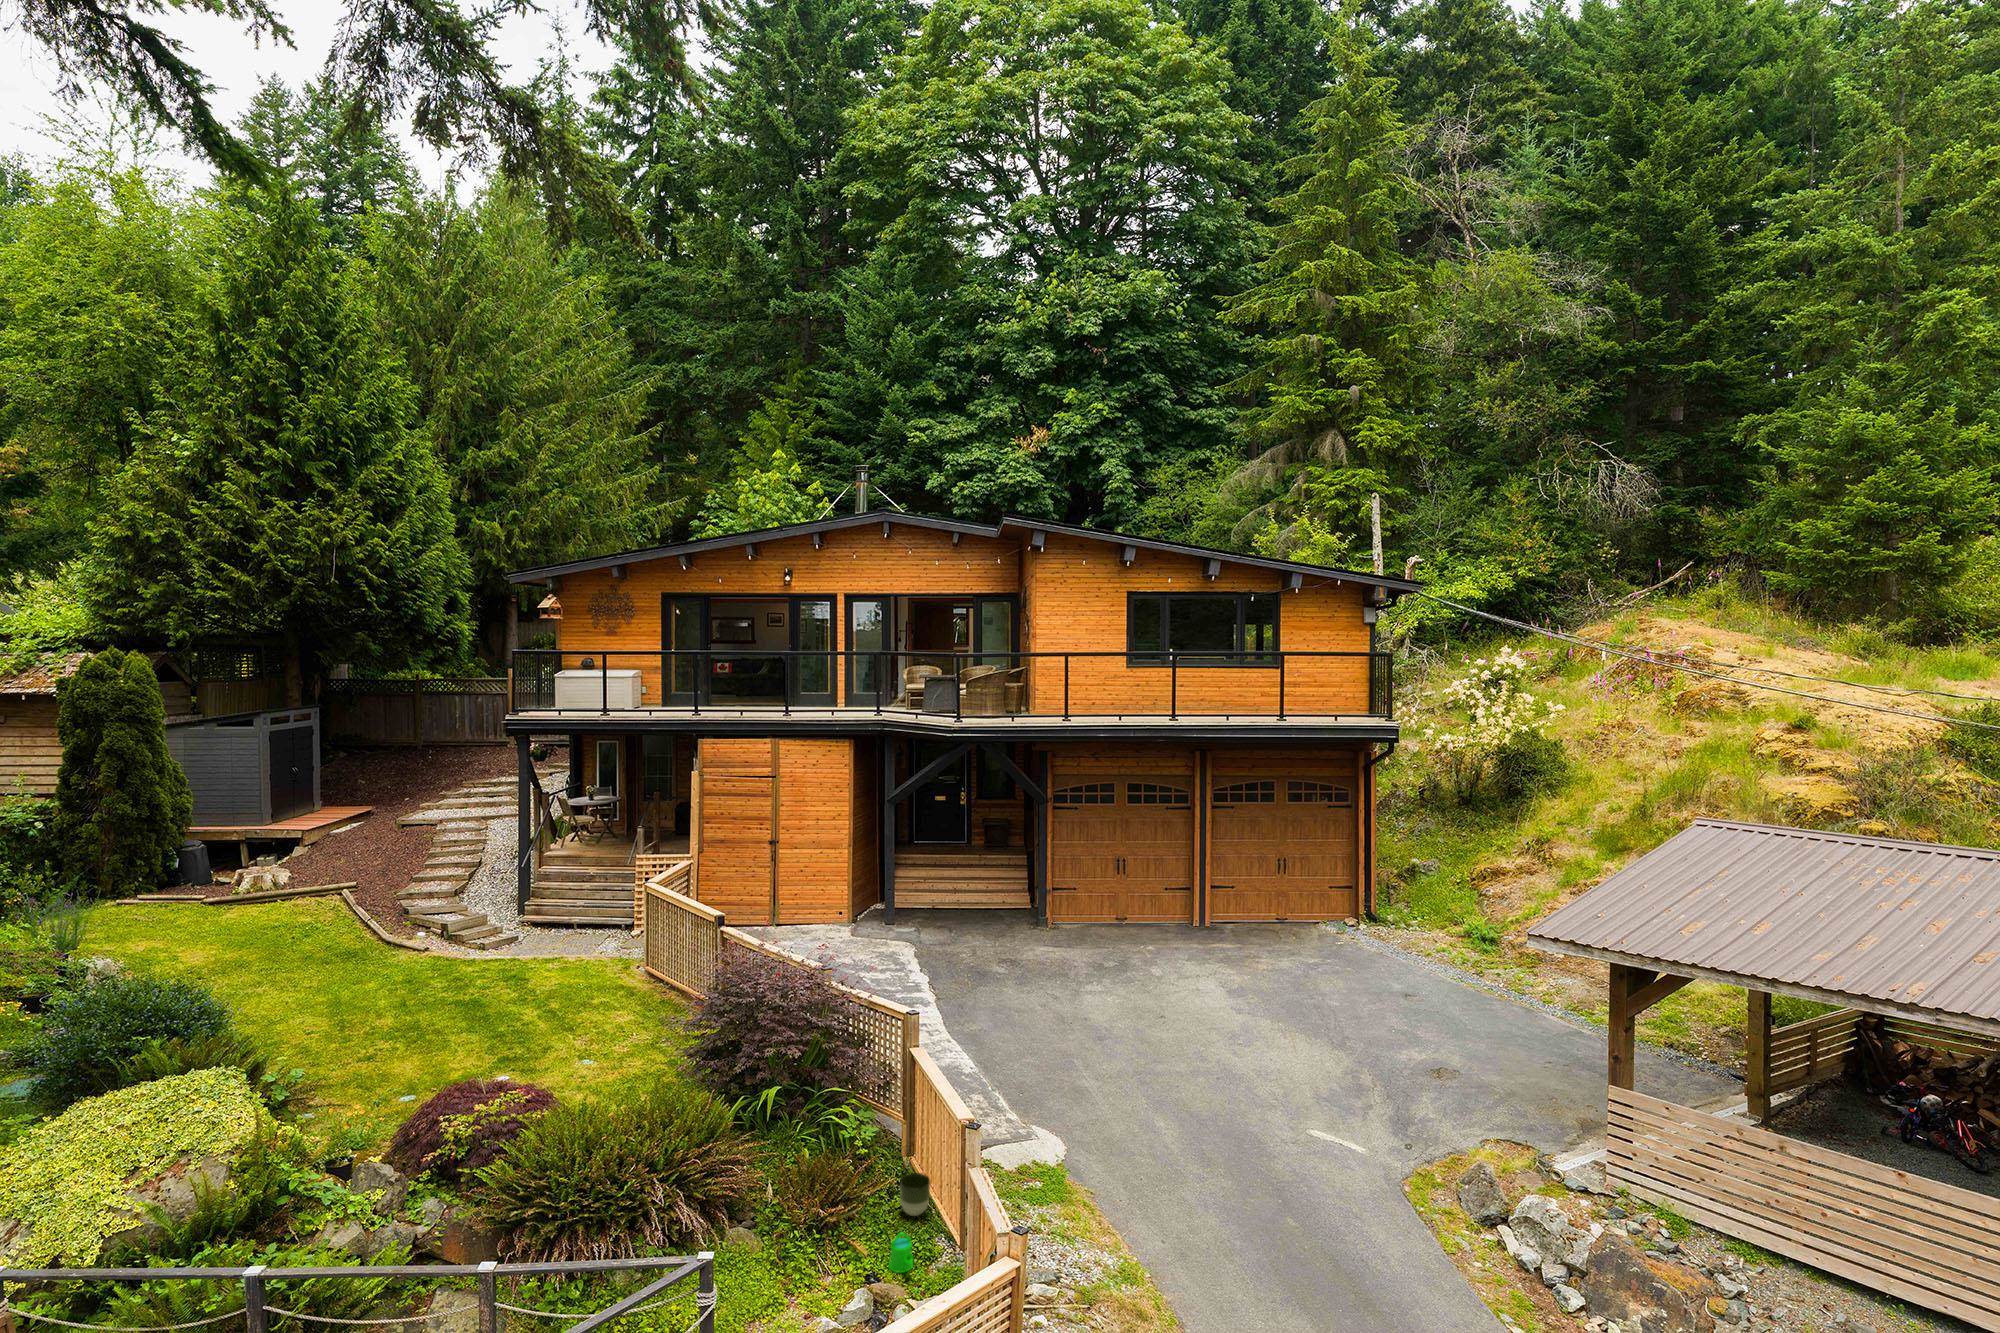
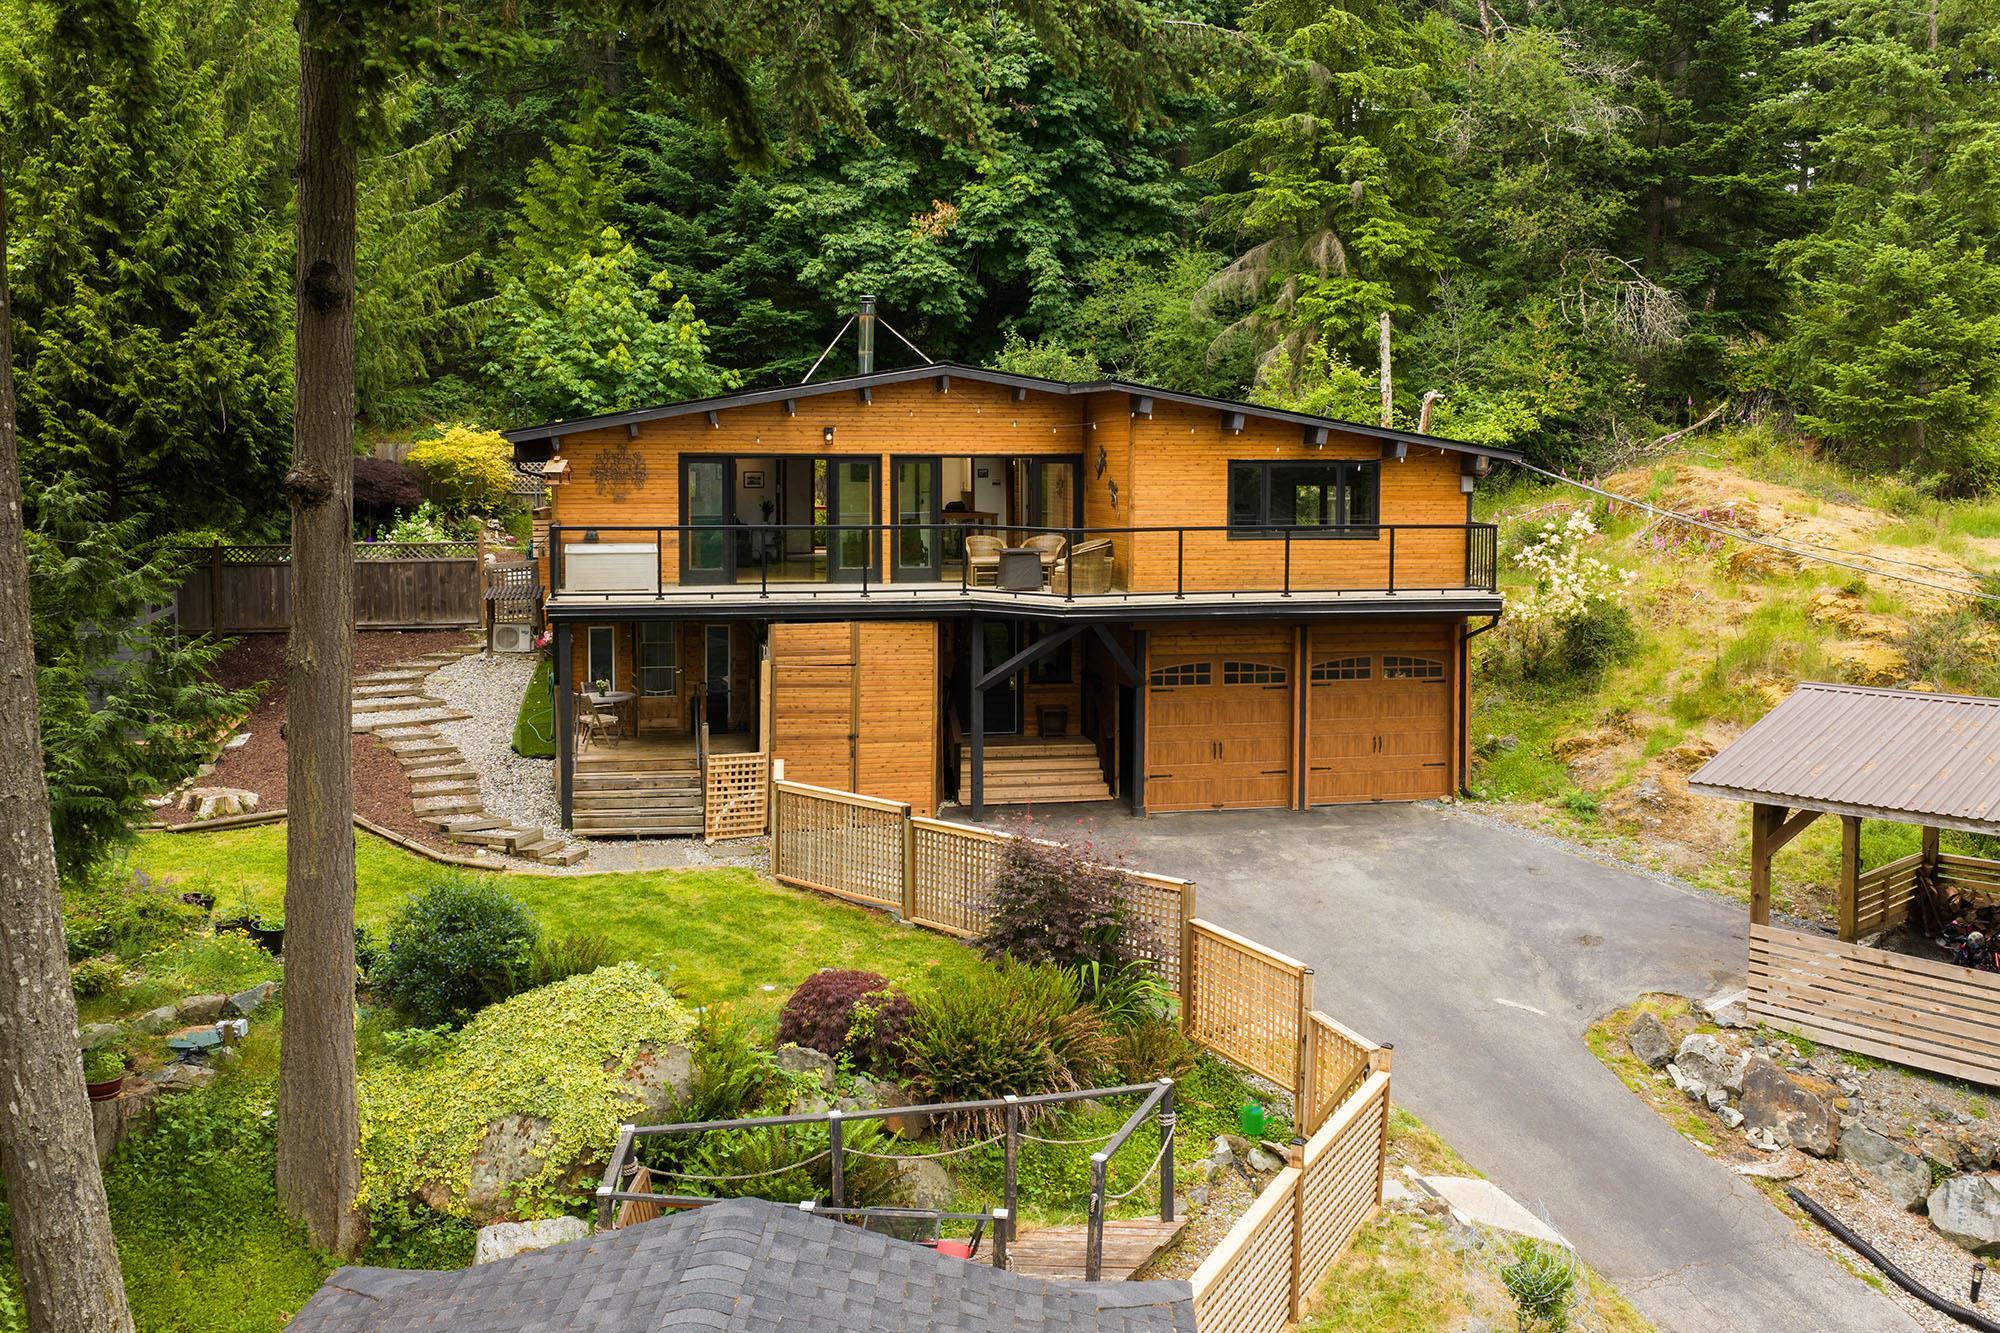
planter: present [900,1173,930,1216] -> none [1212,1055,1242,1094]

